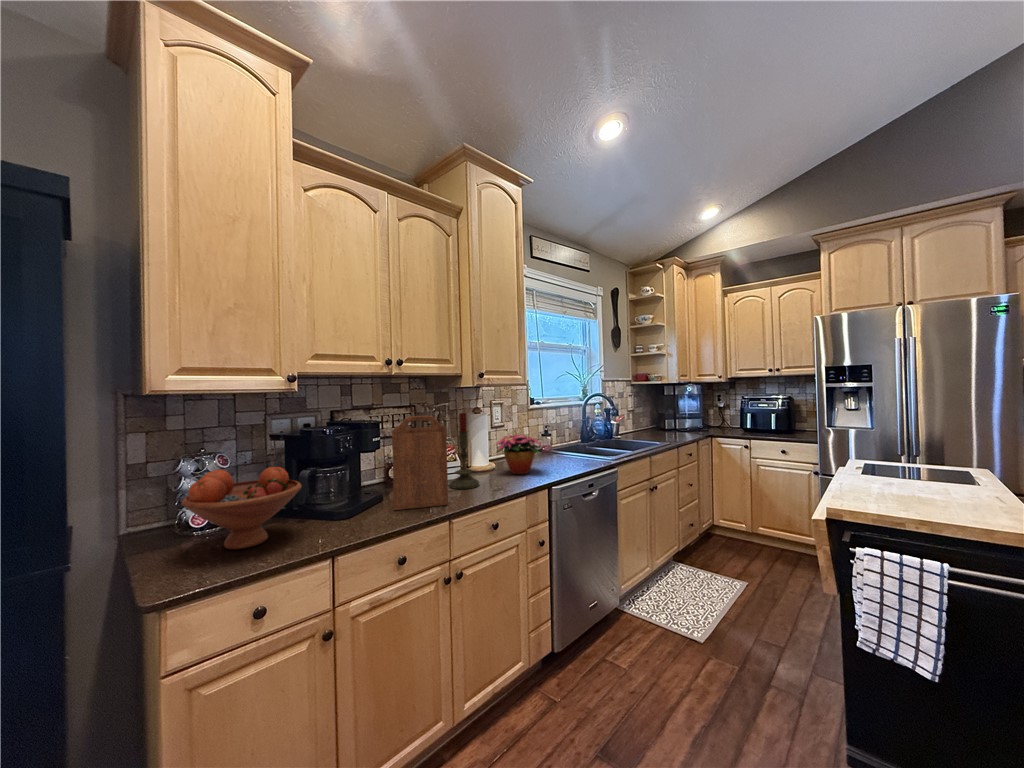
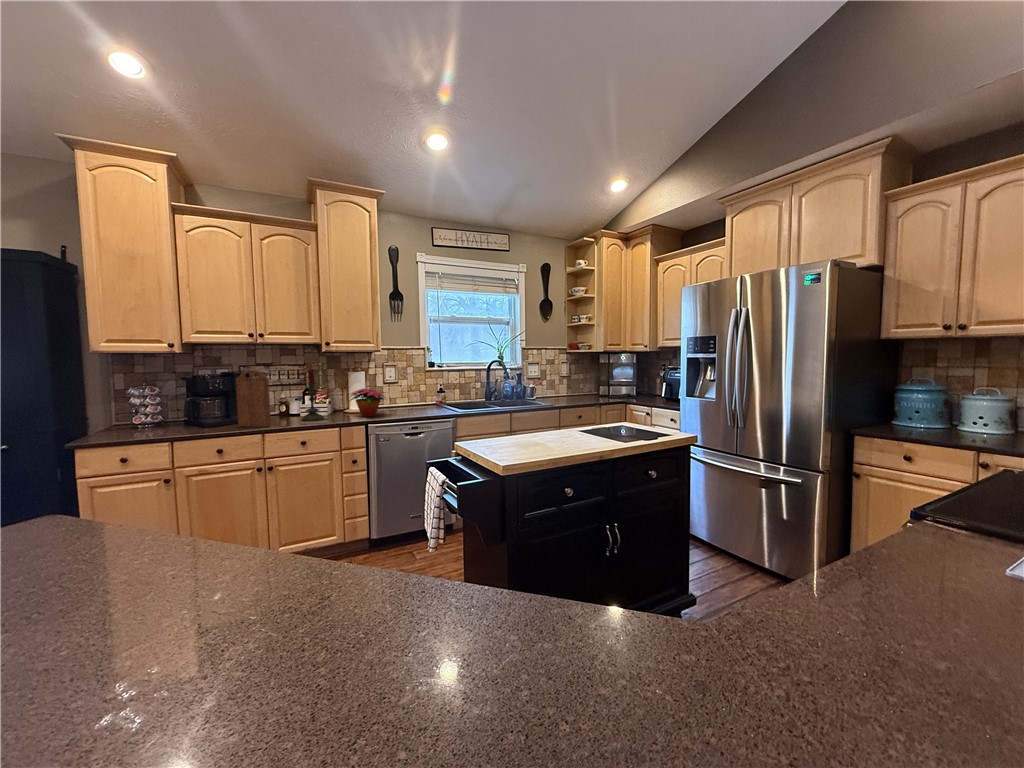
fruit bowl: present [181,467,301,549] -> none [106,393,177,433]

